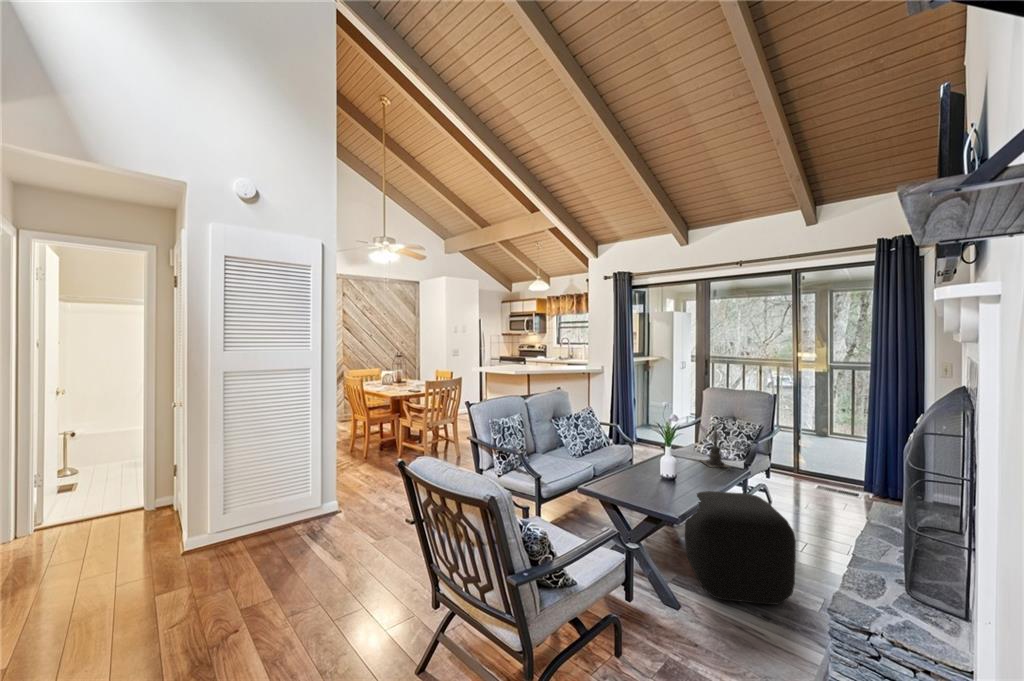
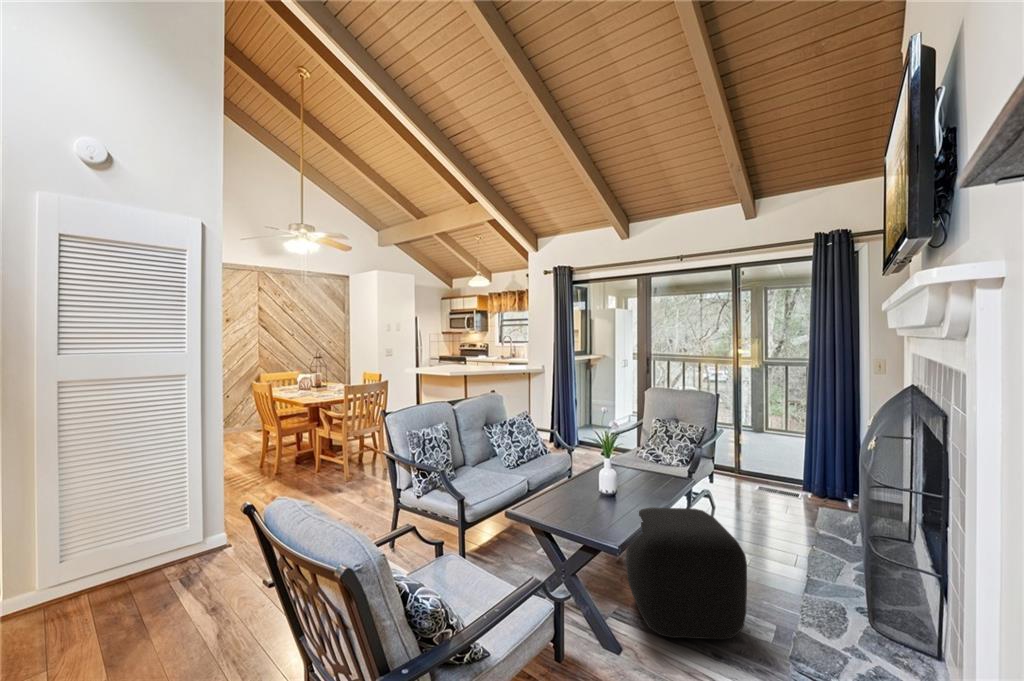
candle holder: present [701,424,729,467] -> none [641,422,674,476]

